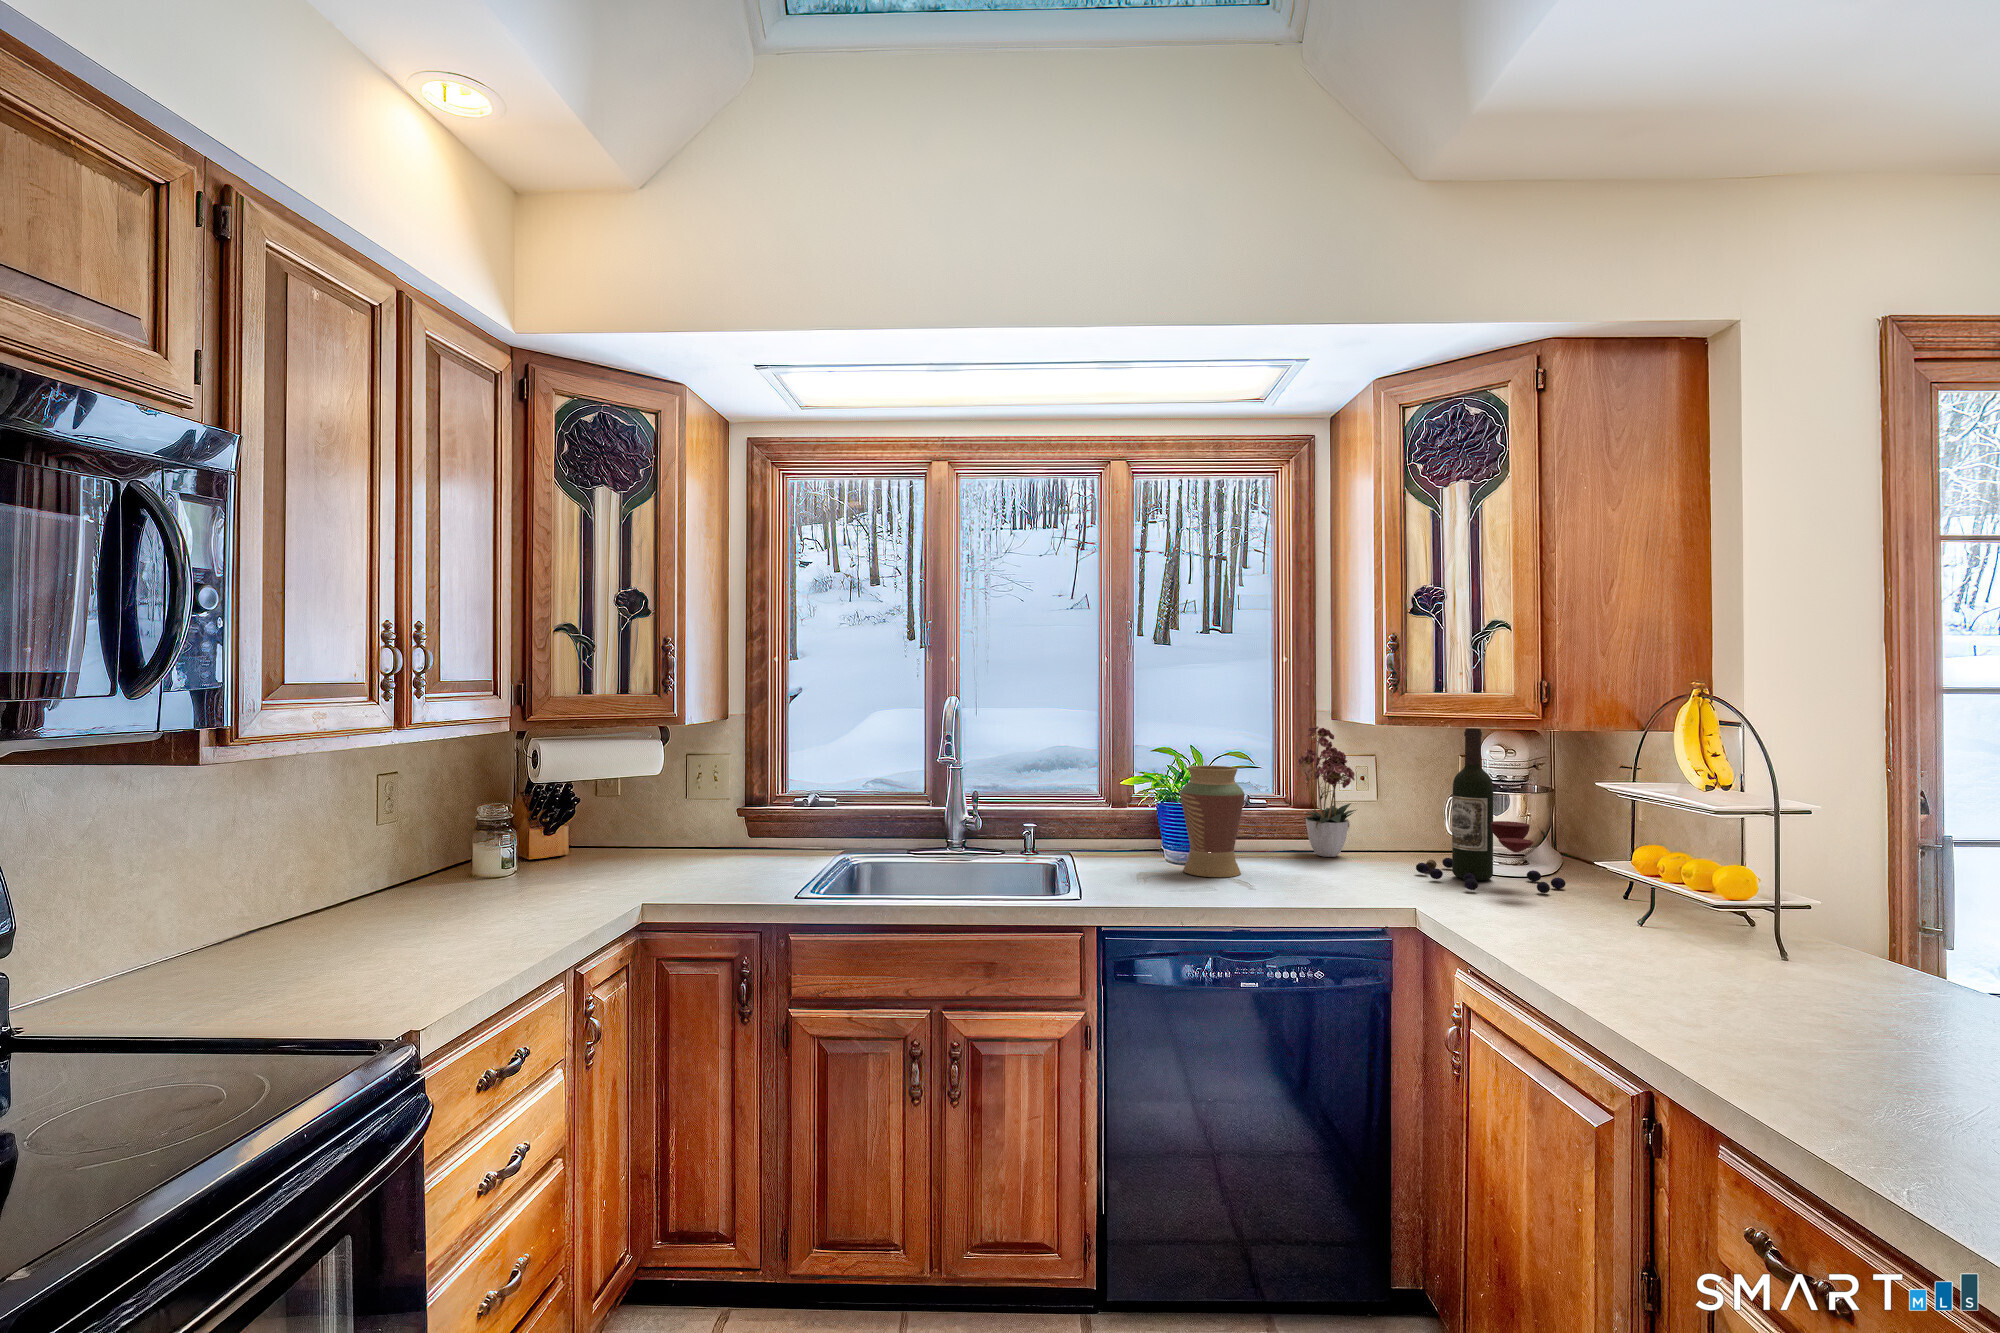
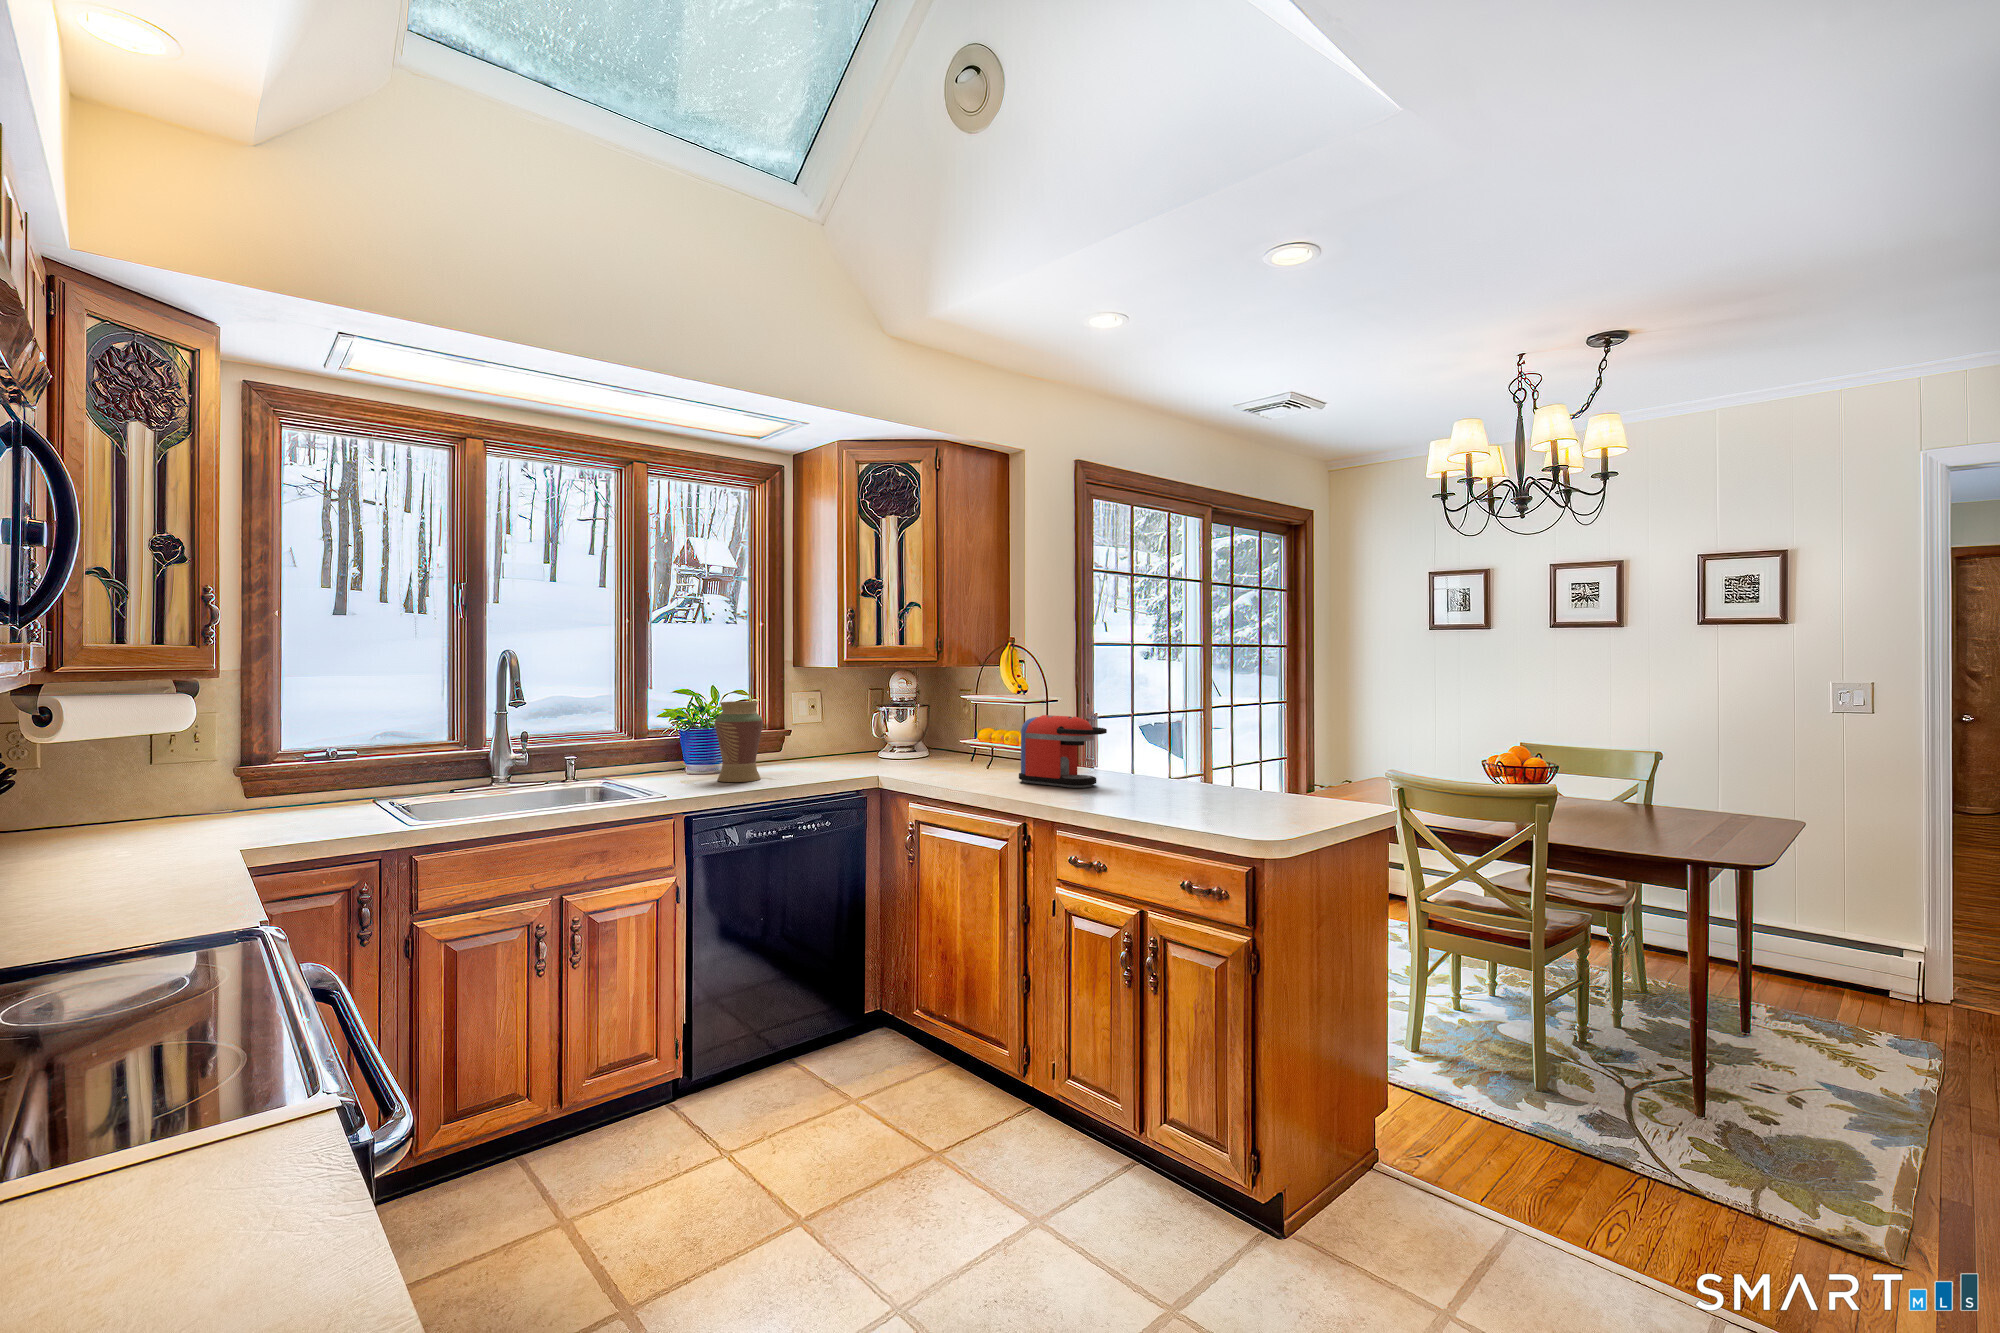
flower arrangement: present [1298,726,1356,857] -> none [770,668,825,764]
wine bottle: present [1416,728,1566,893] -> none [866,668,953,770]
coffee maker: none [1634,835,1826,997] -> present [1019,715,1107,788]

